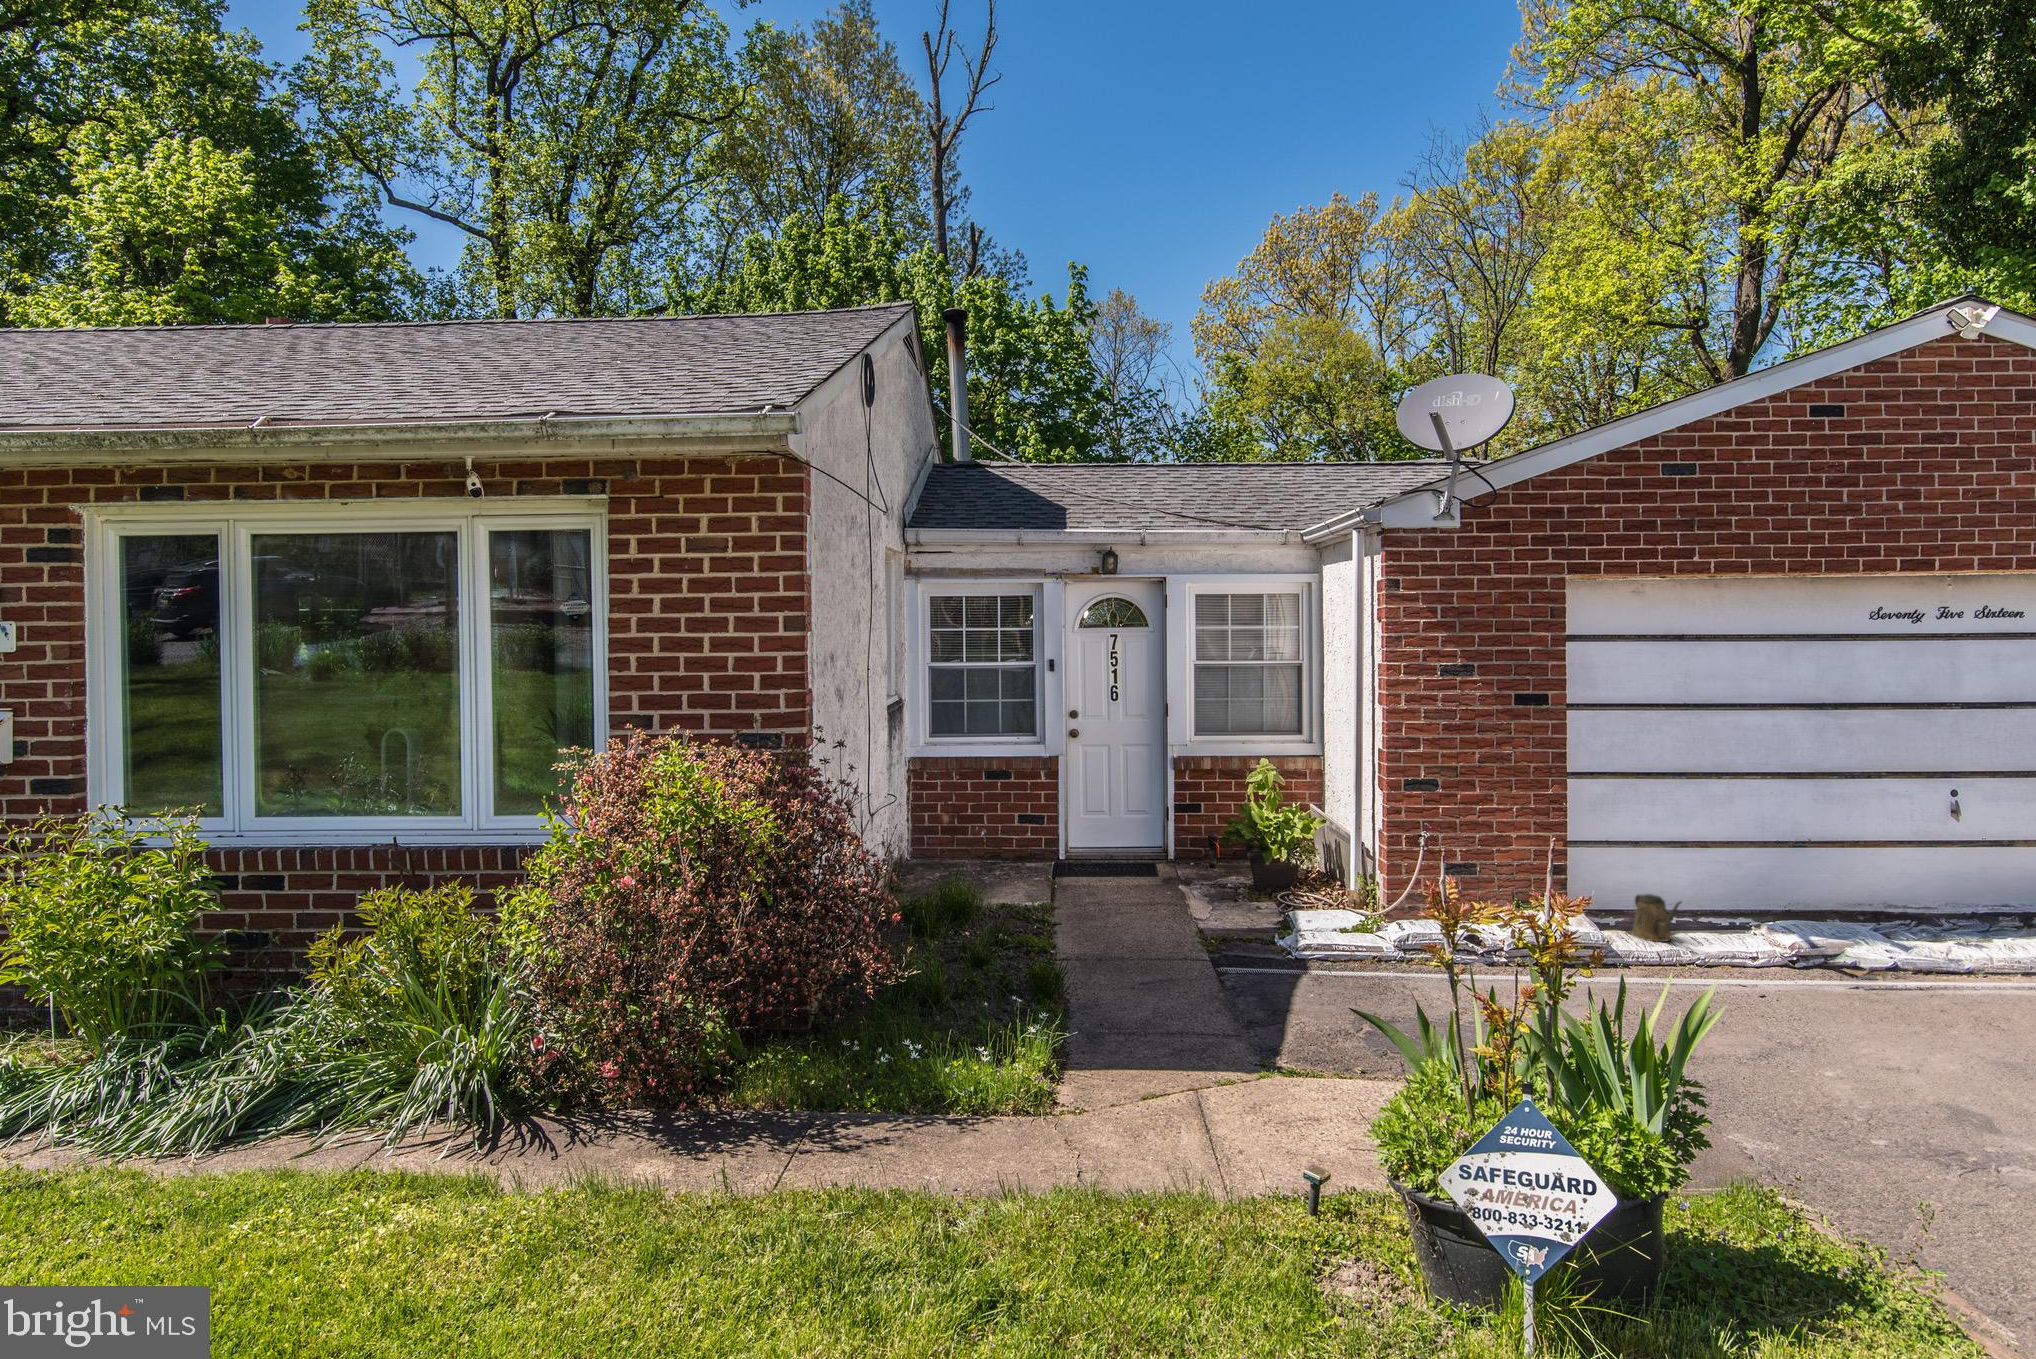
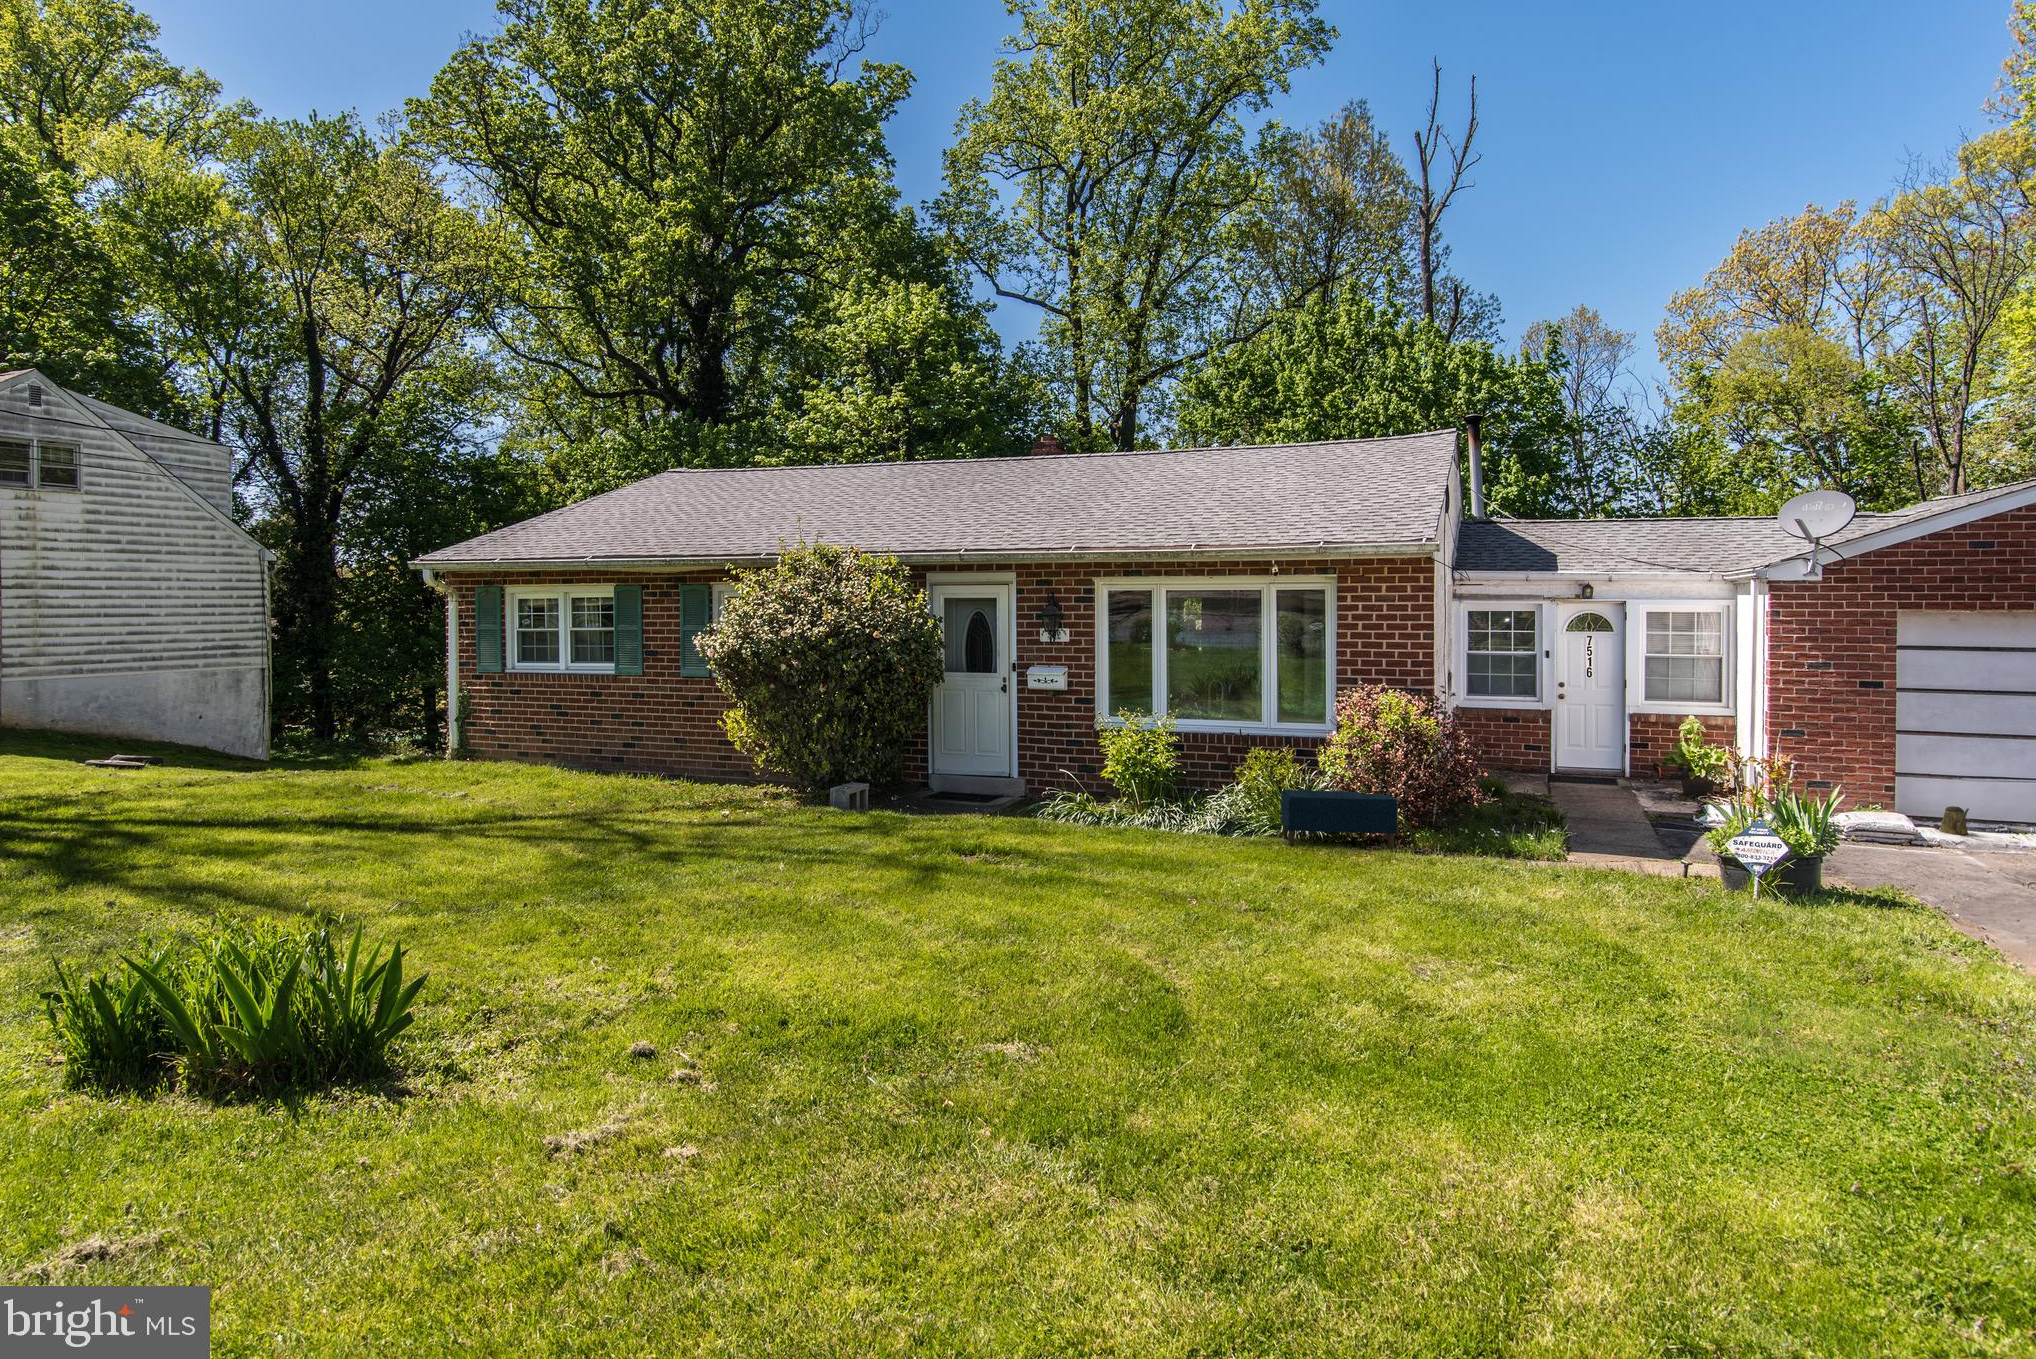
bench: none [372,987,672,1175] -> present [1281,790,1397,849]

